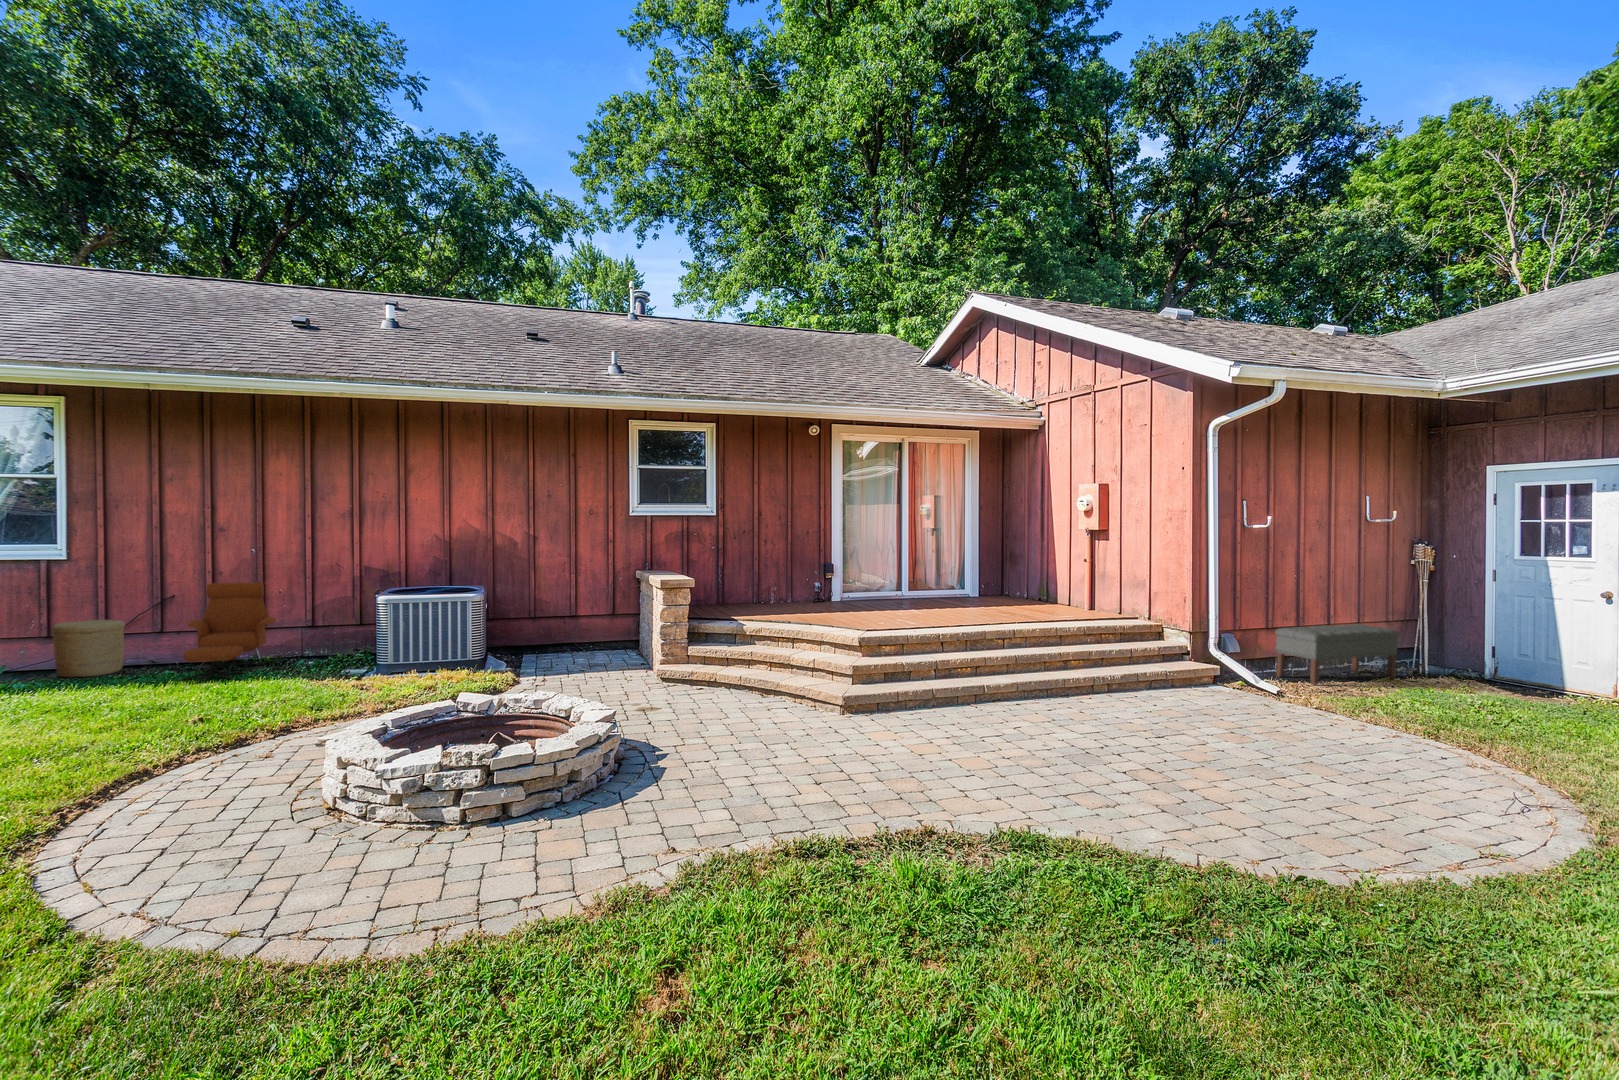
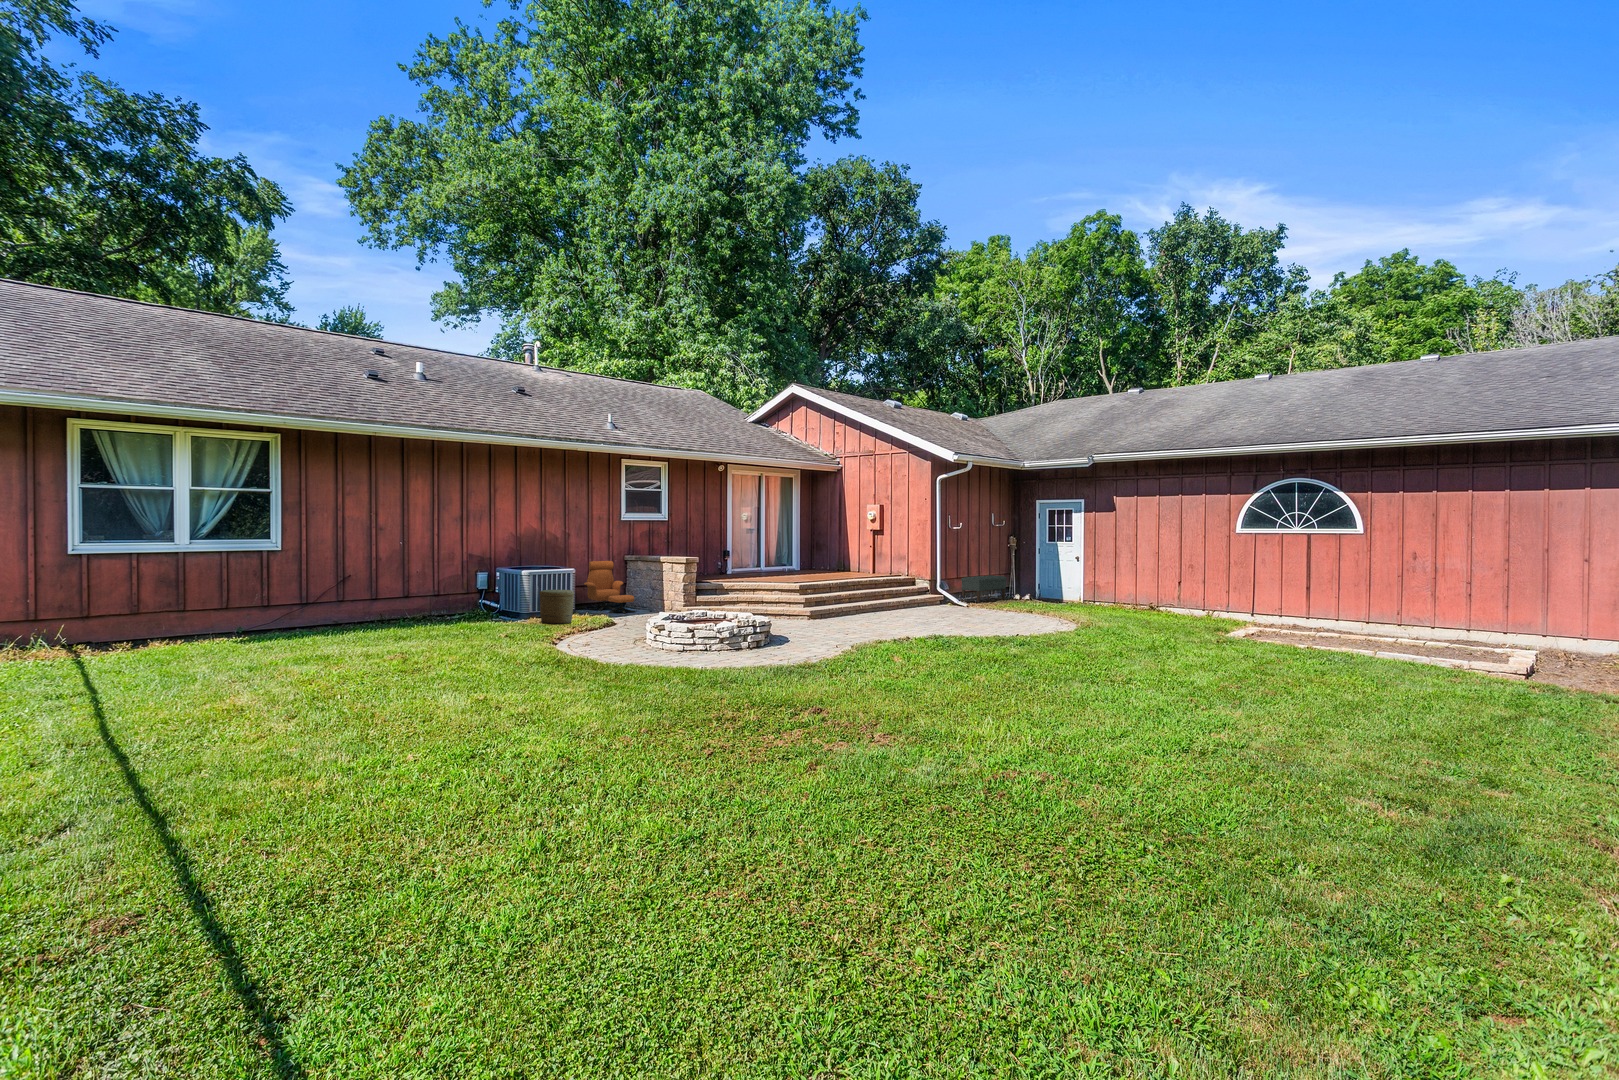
lounge chair: present [183,582,276,683] -> present [584,561,635,614]
woven basket: present [51,620,125,678] -> present [539,590,574,624]

